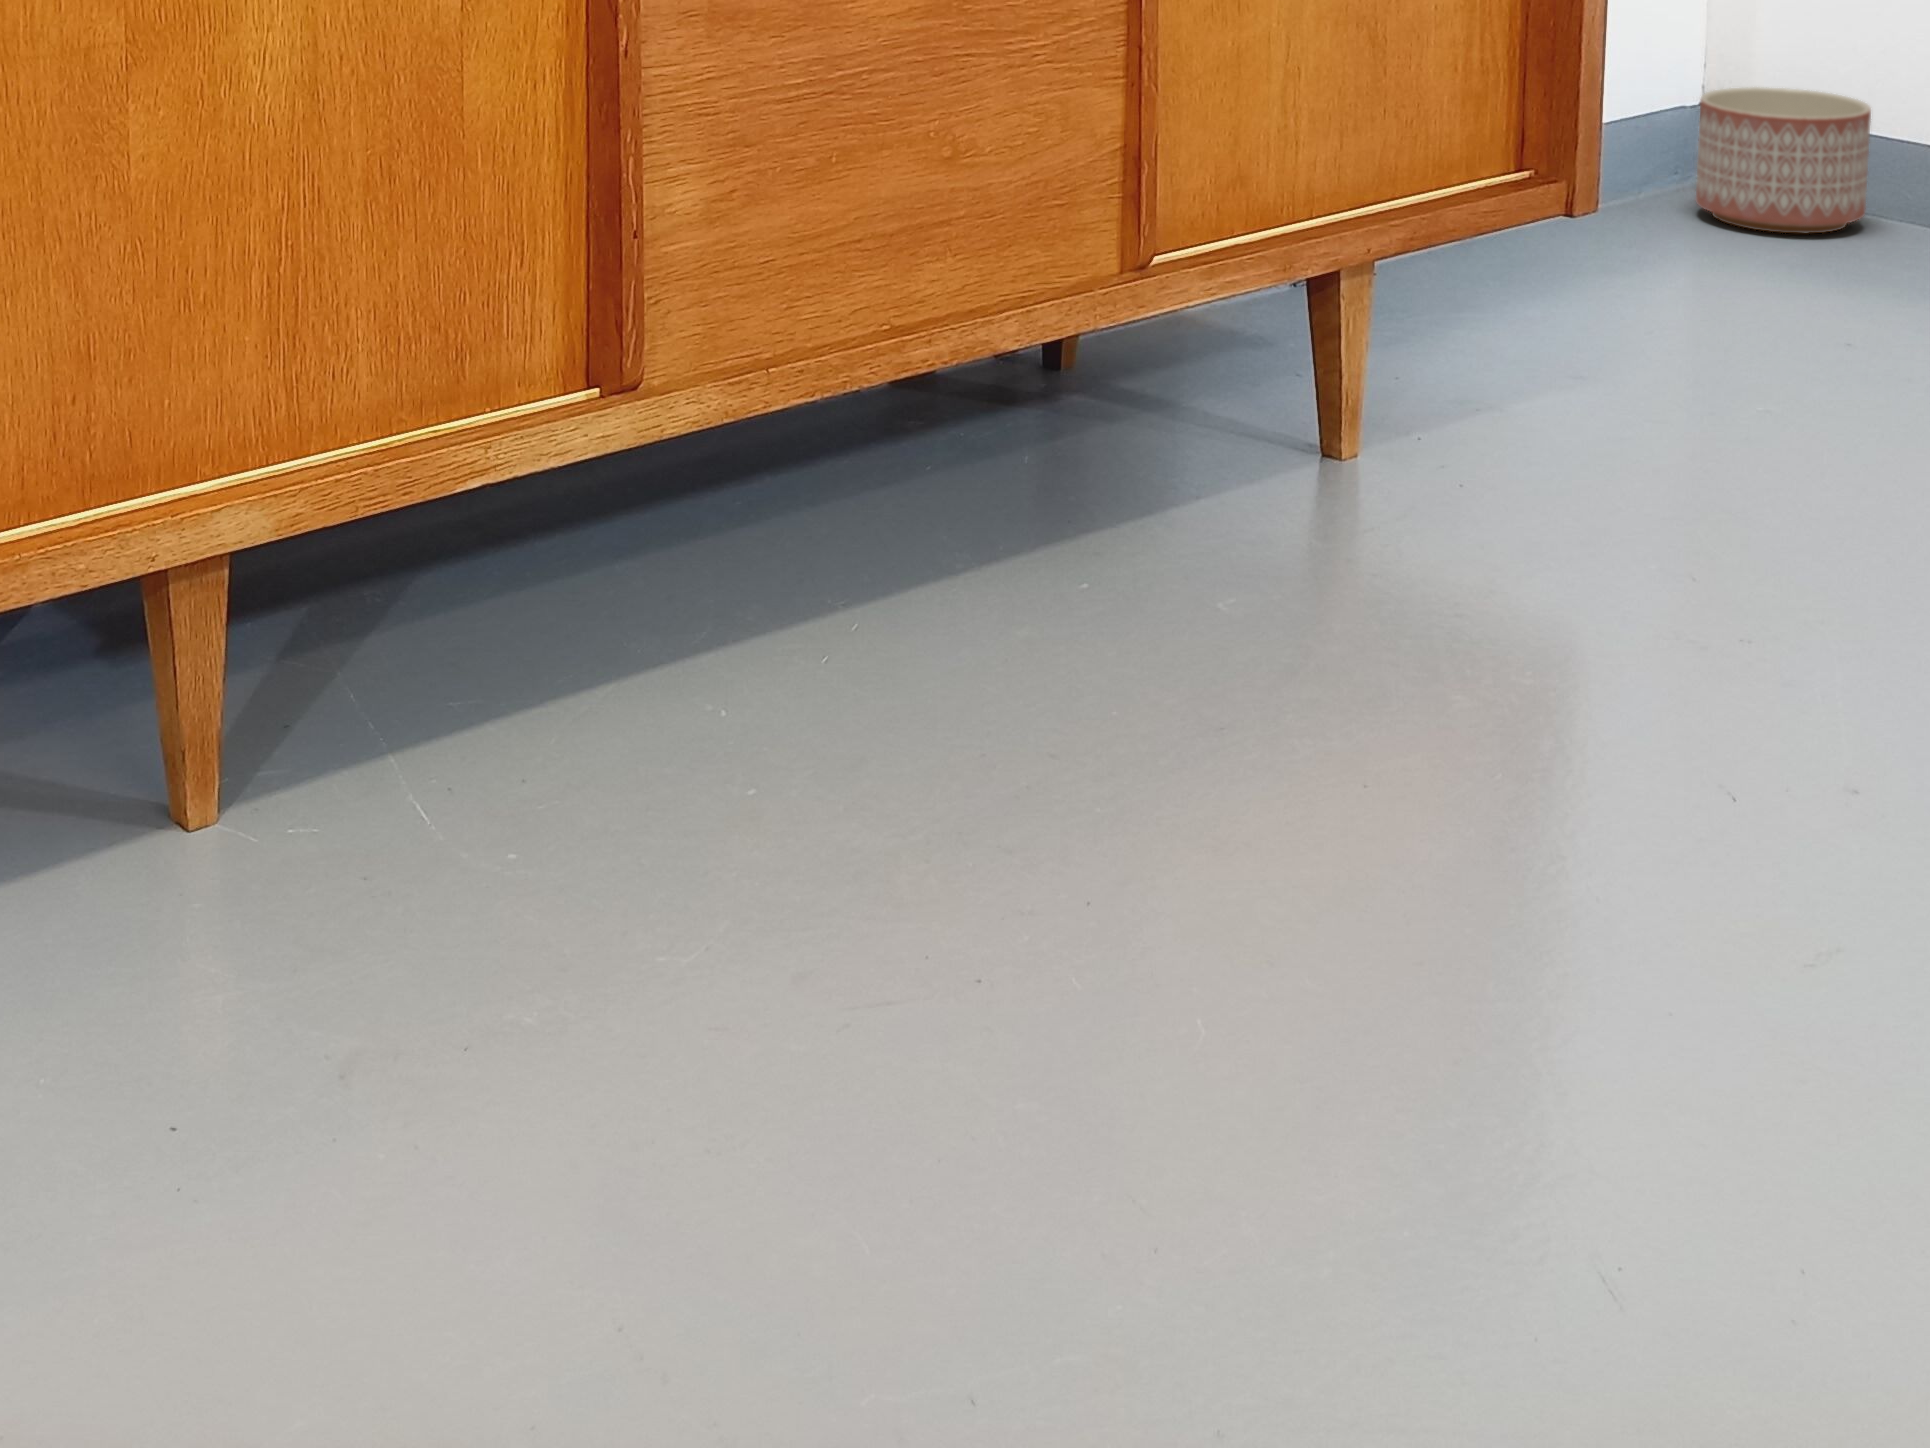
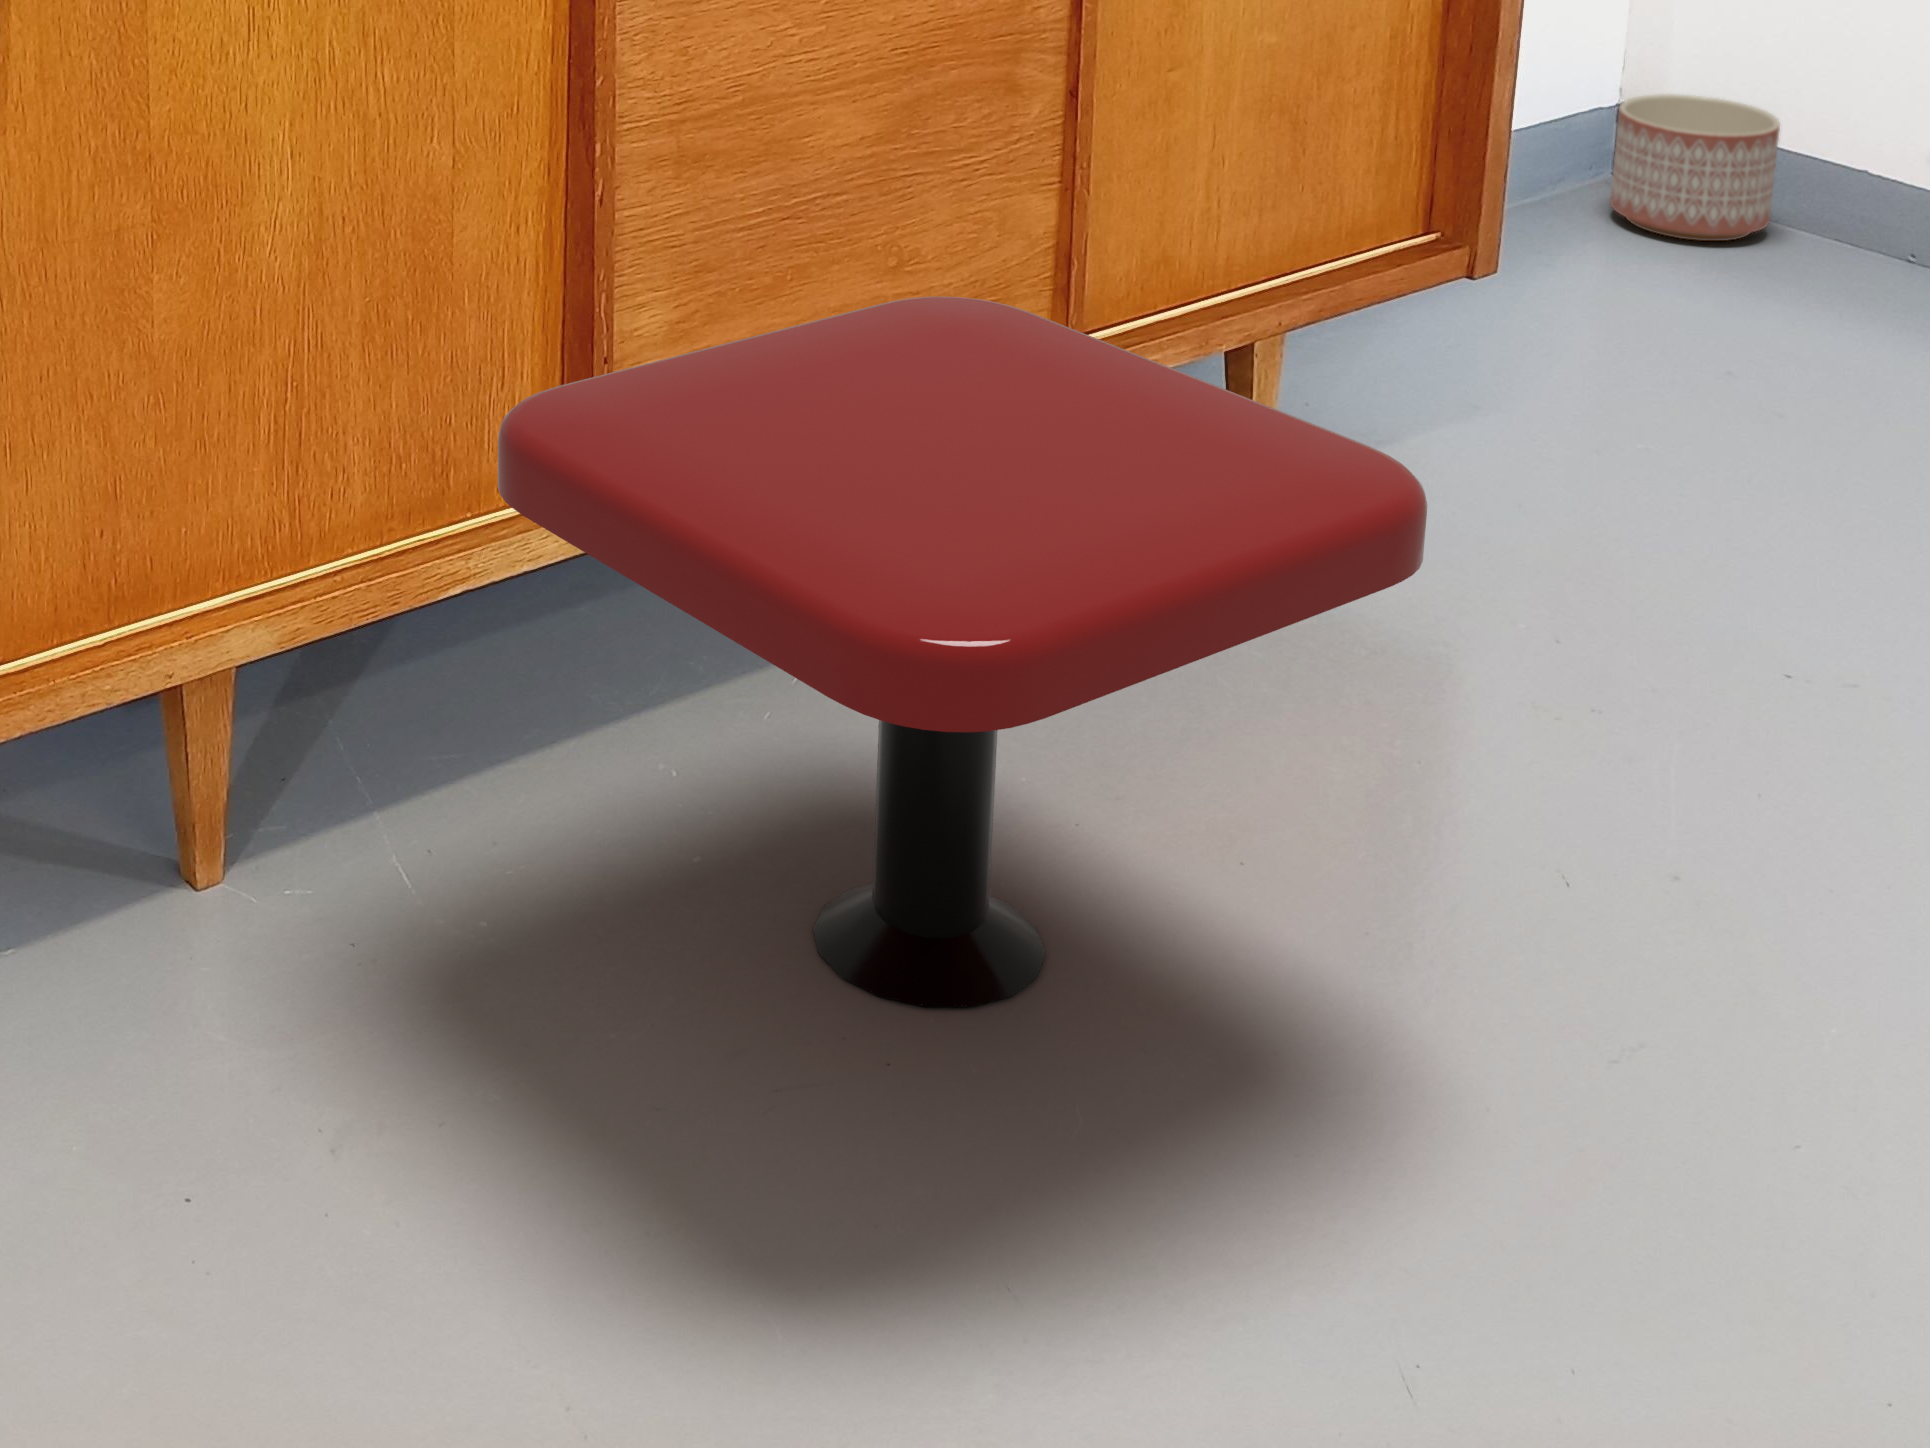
pedestal table: none [516,174,1556,926] -> present [498,297,1427,1007]

